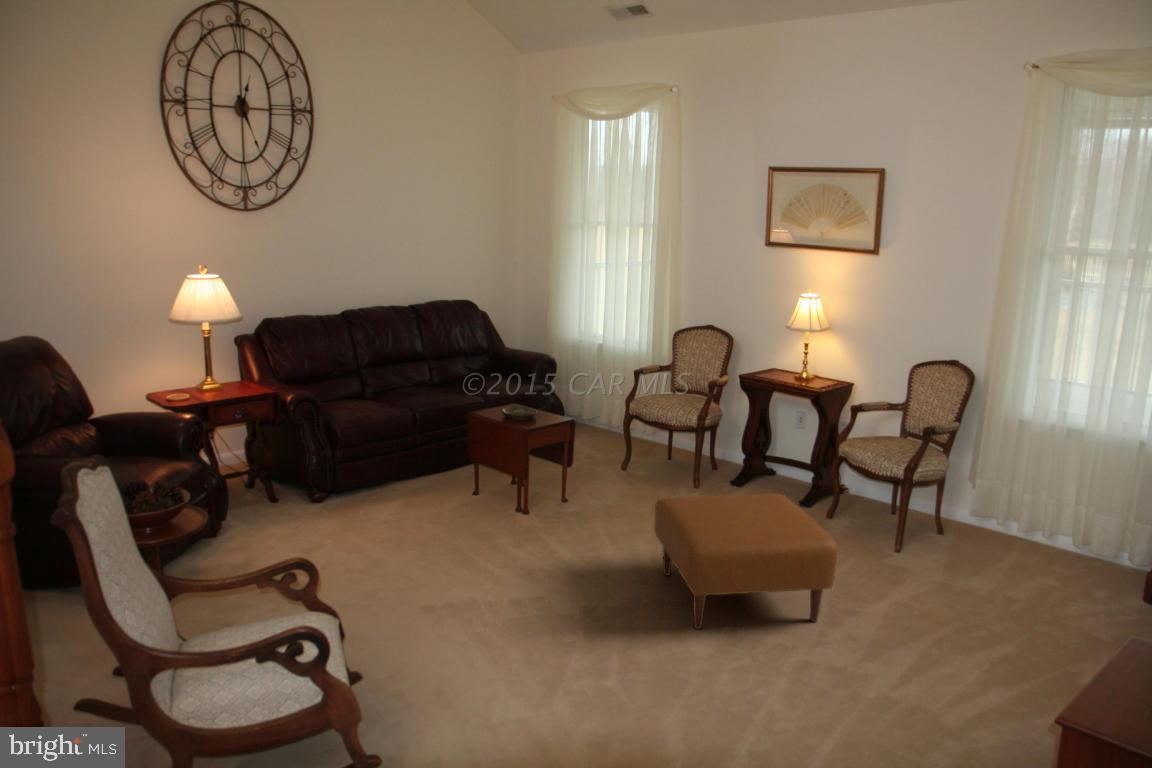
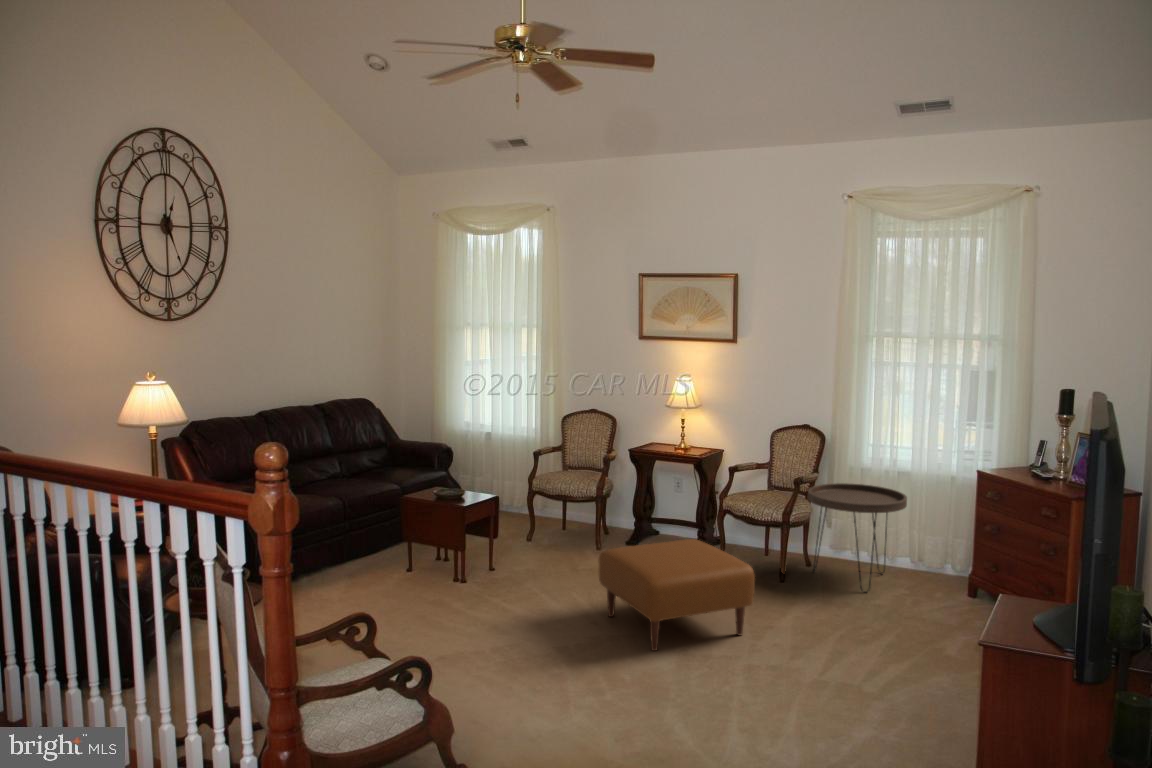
side table: none [943,438,1081,582] -> present [808,483,907,592]

